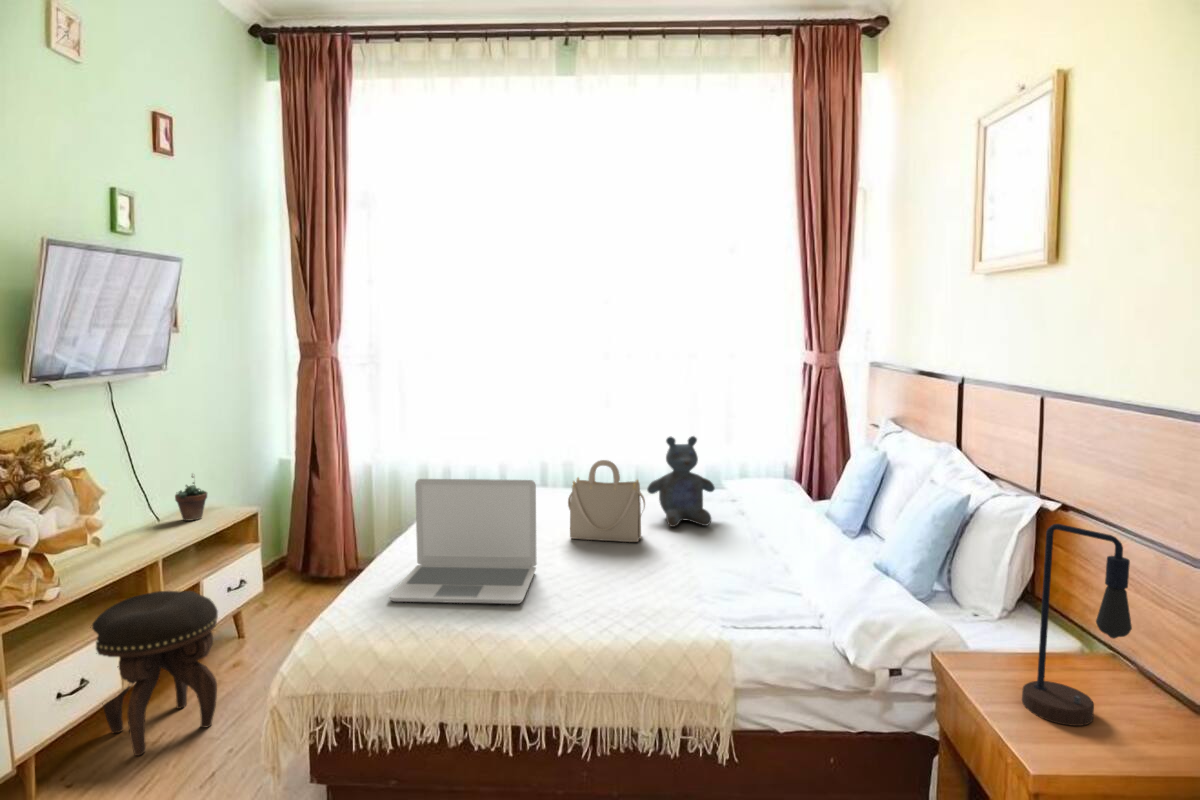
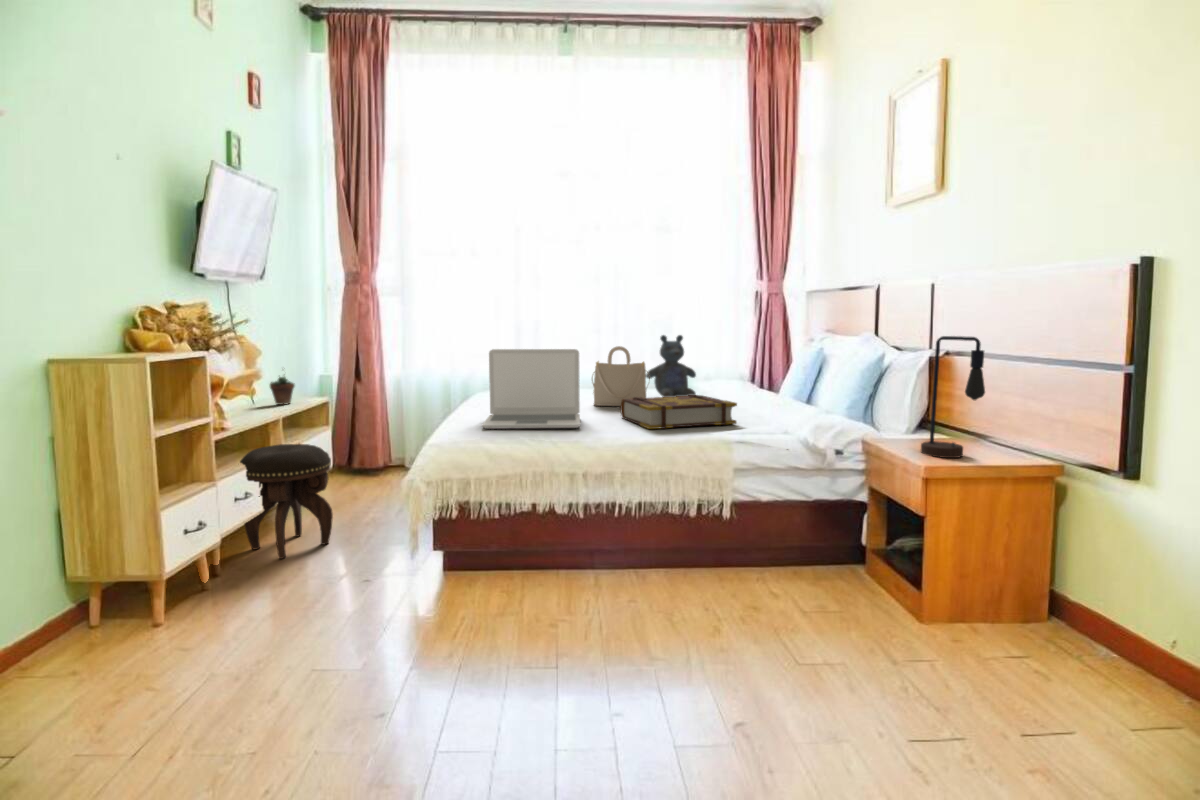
book: none [593,538,750,608] -> present [620,395,737,429]

